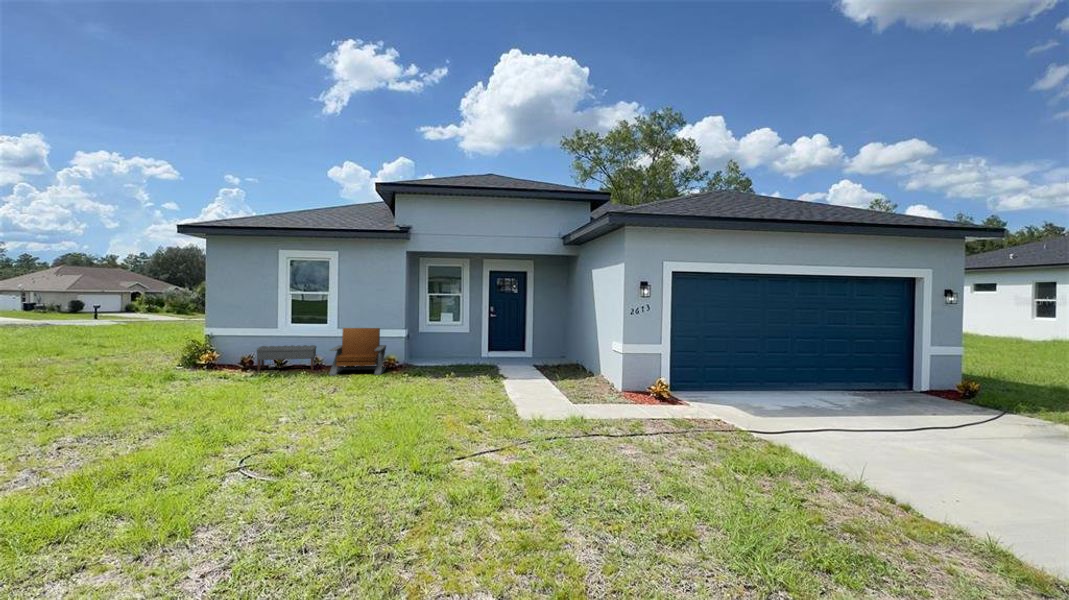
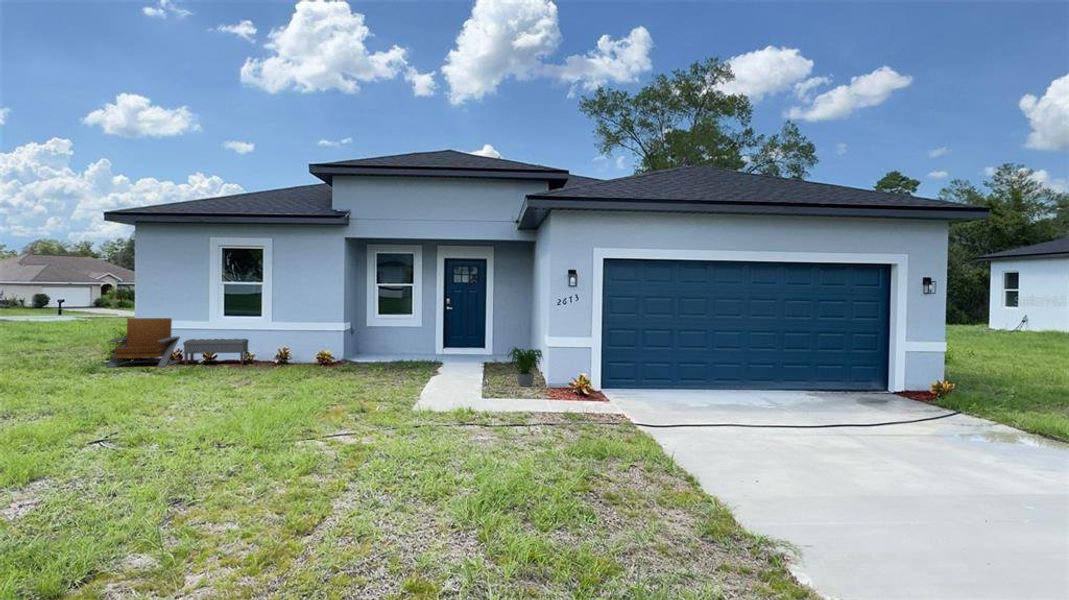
lounge chair: present [329,328,386,376] -> present [106,318,180,368]
potted plant: none [577,352,615,390] -> present [508,347,543,387]

